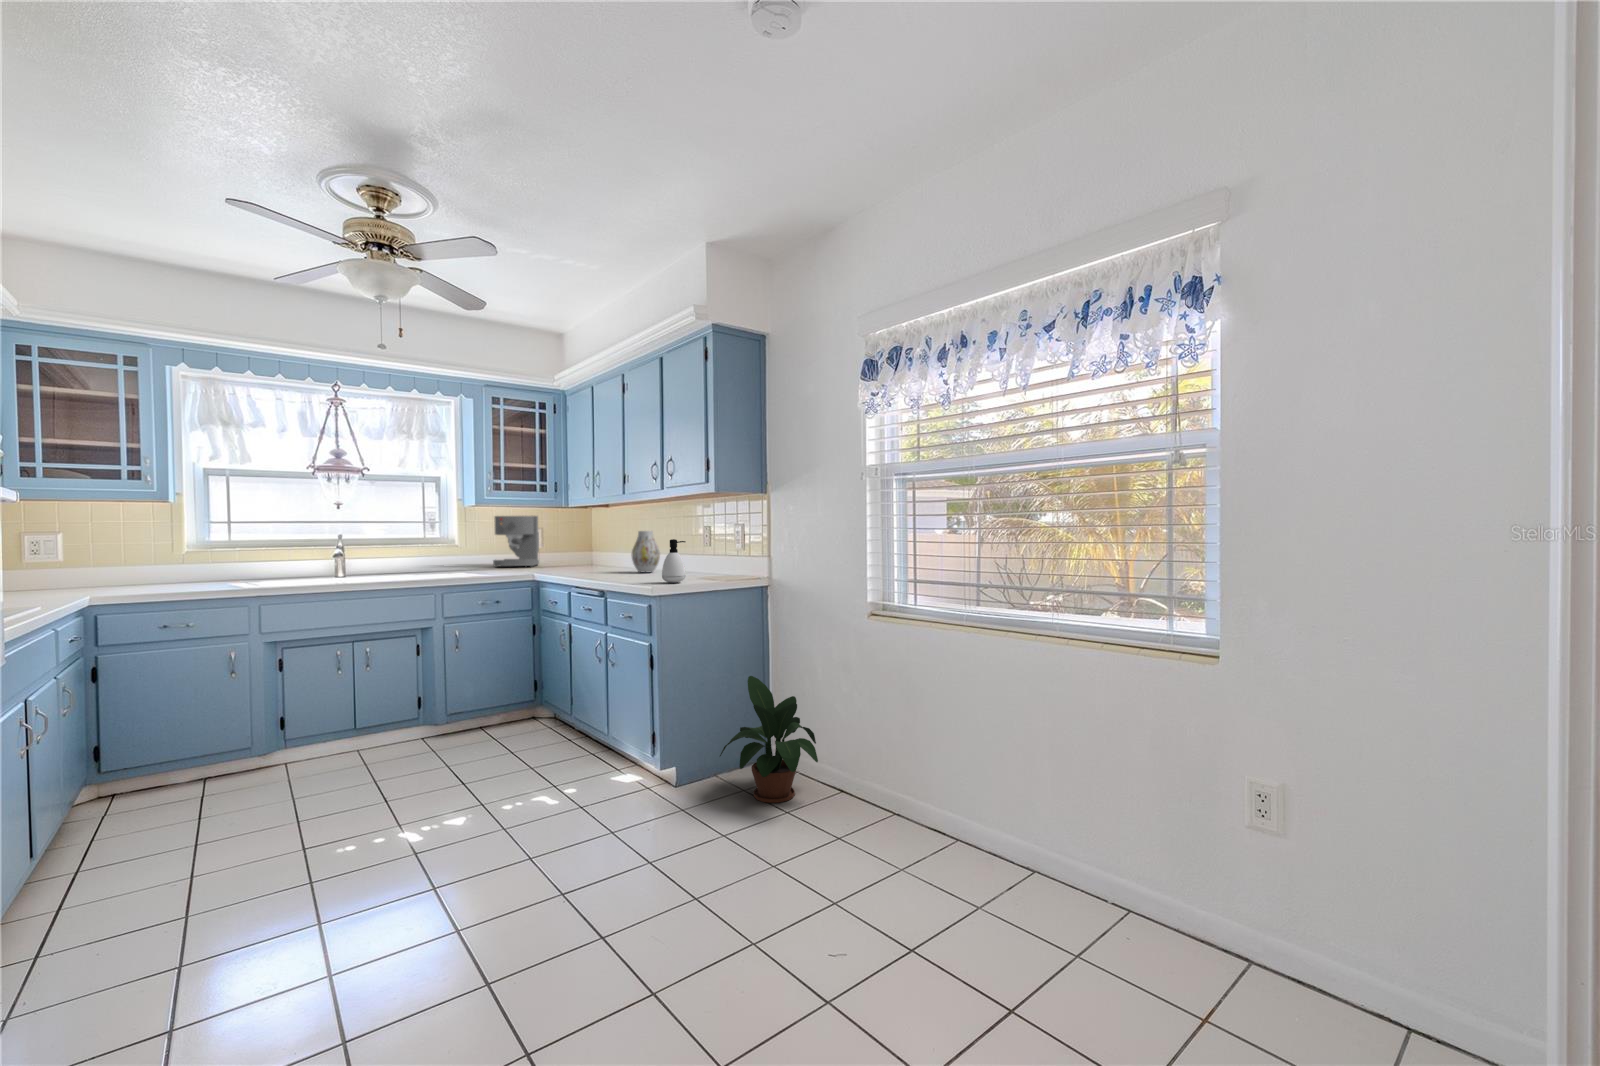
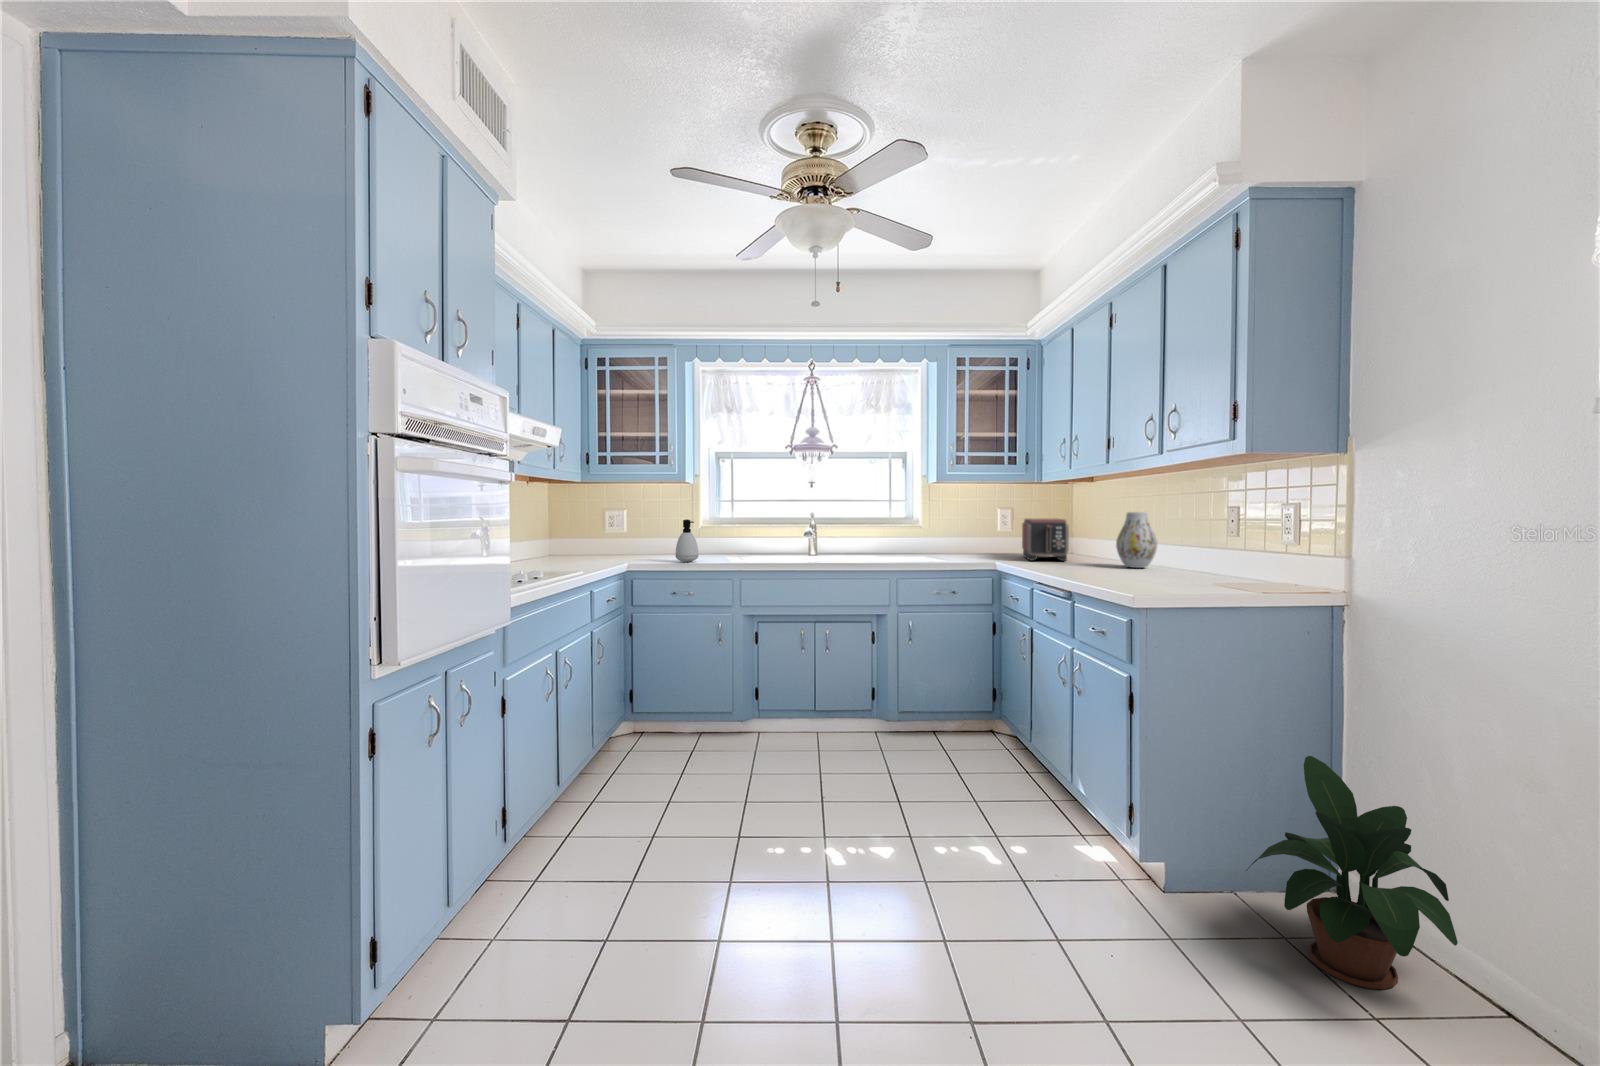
coffee maker: present [493,516,539,567] -> none [955,492,1007,551]
toaster: none [556,537,595,572] -> present [1022,519,1069,561]
soap dispenser: present [662,539,686,583] -> present [676,519,698,562]

